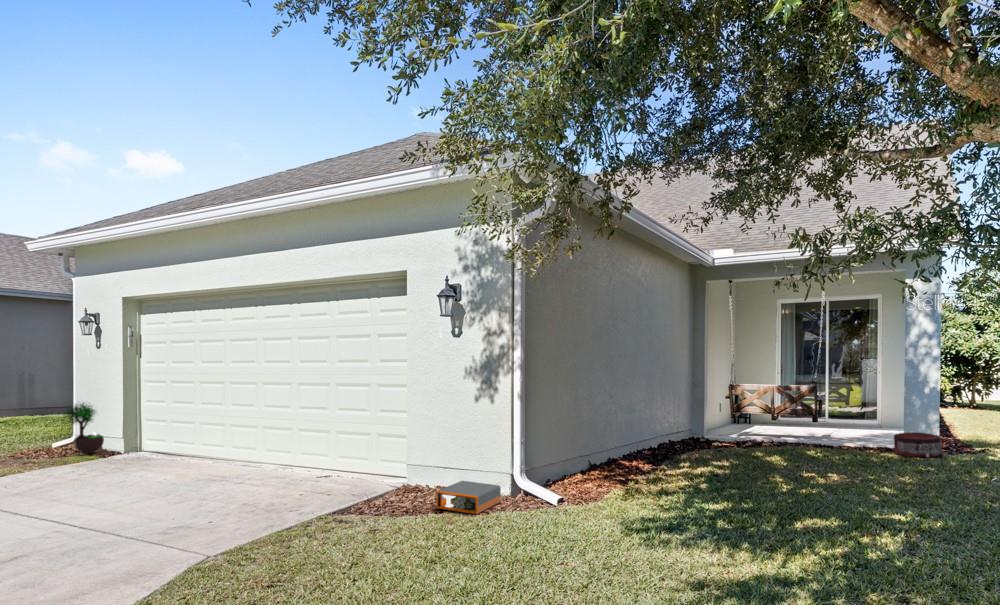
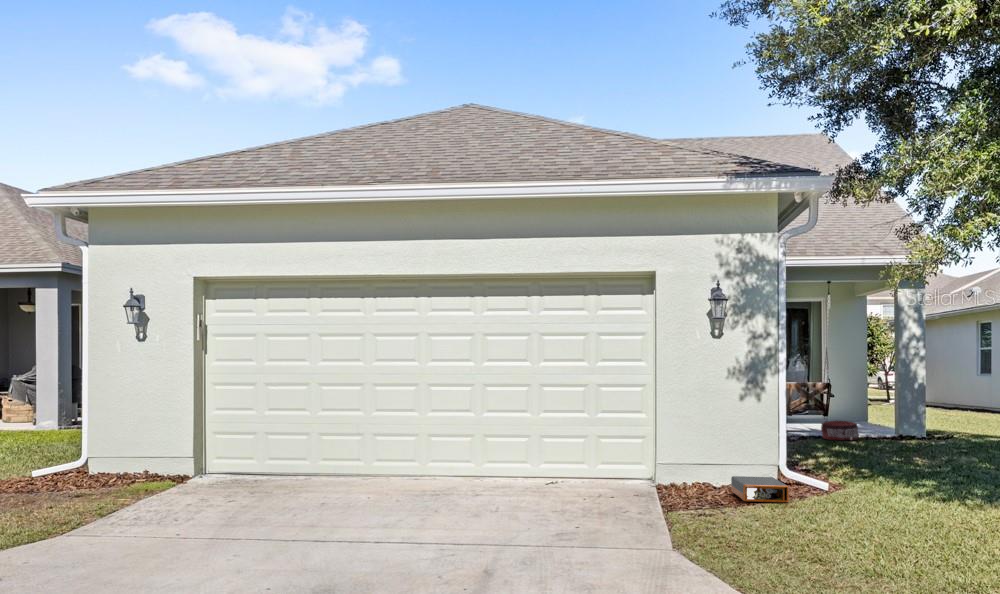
potted tree: present [65,402,104,454] -> none [134,419,182,490]
pouf: present [894,432,942,458] -> present [821,421,859,440]

